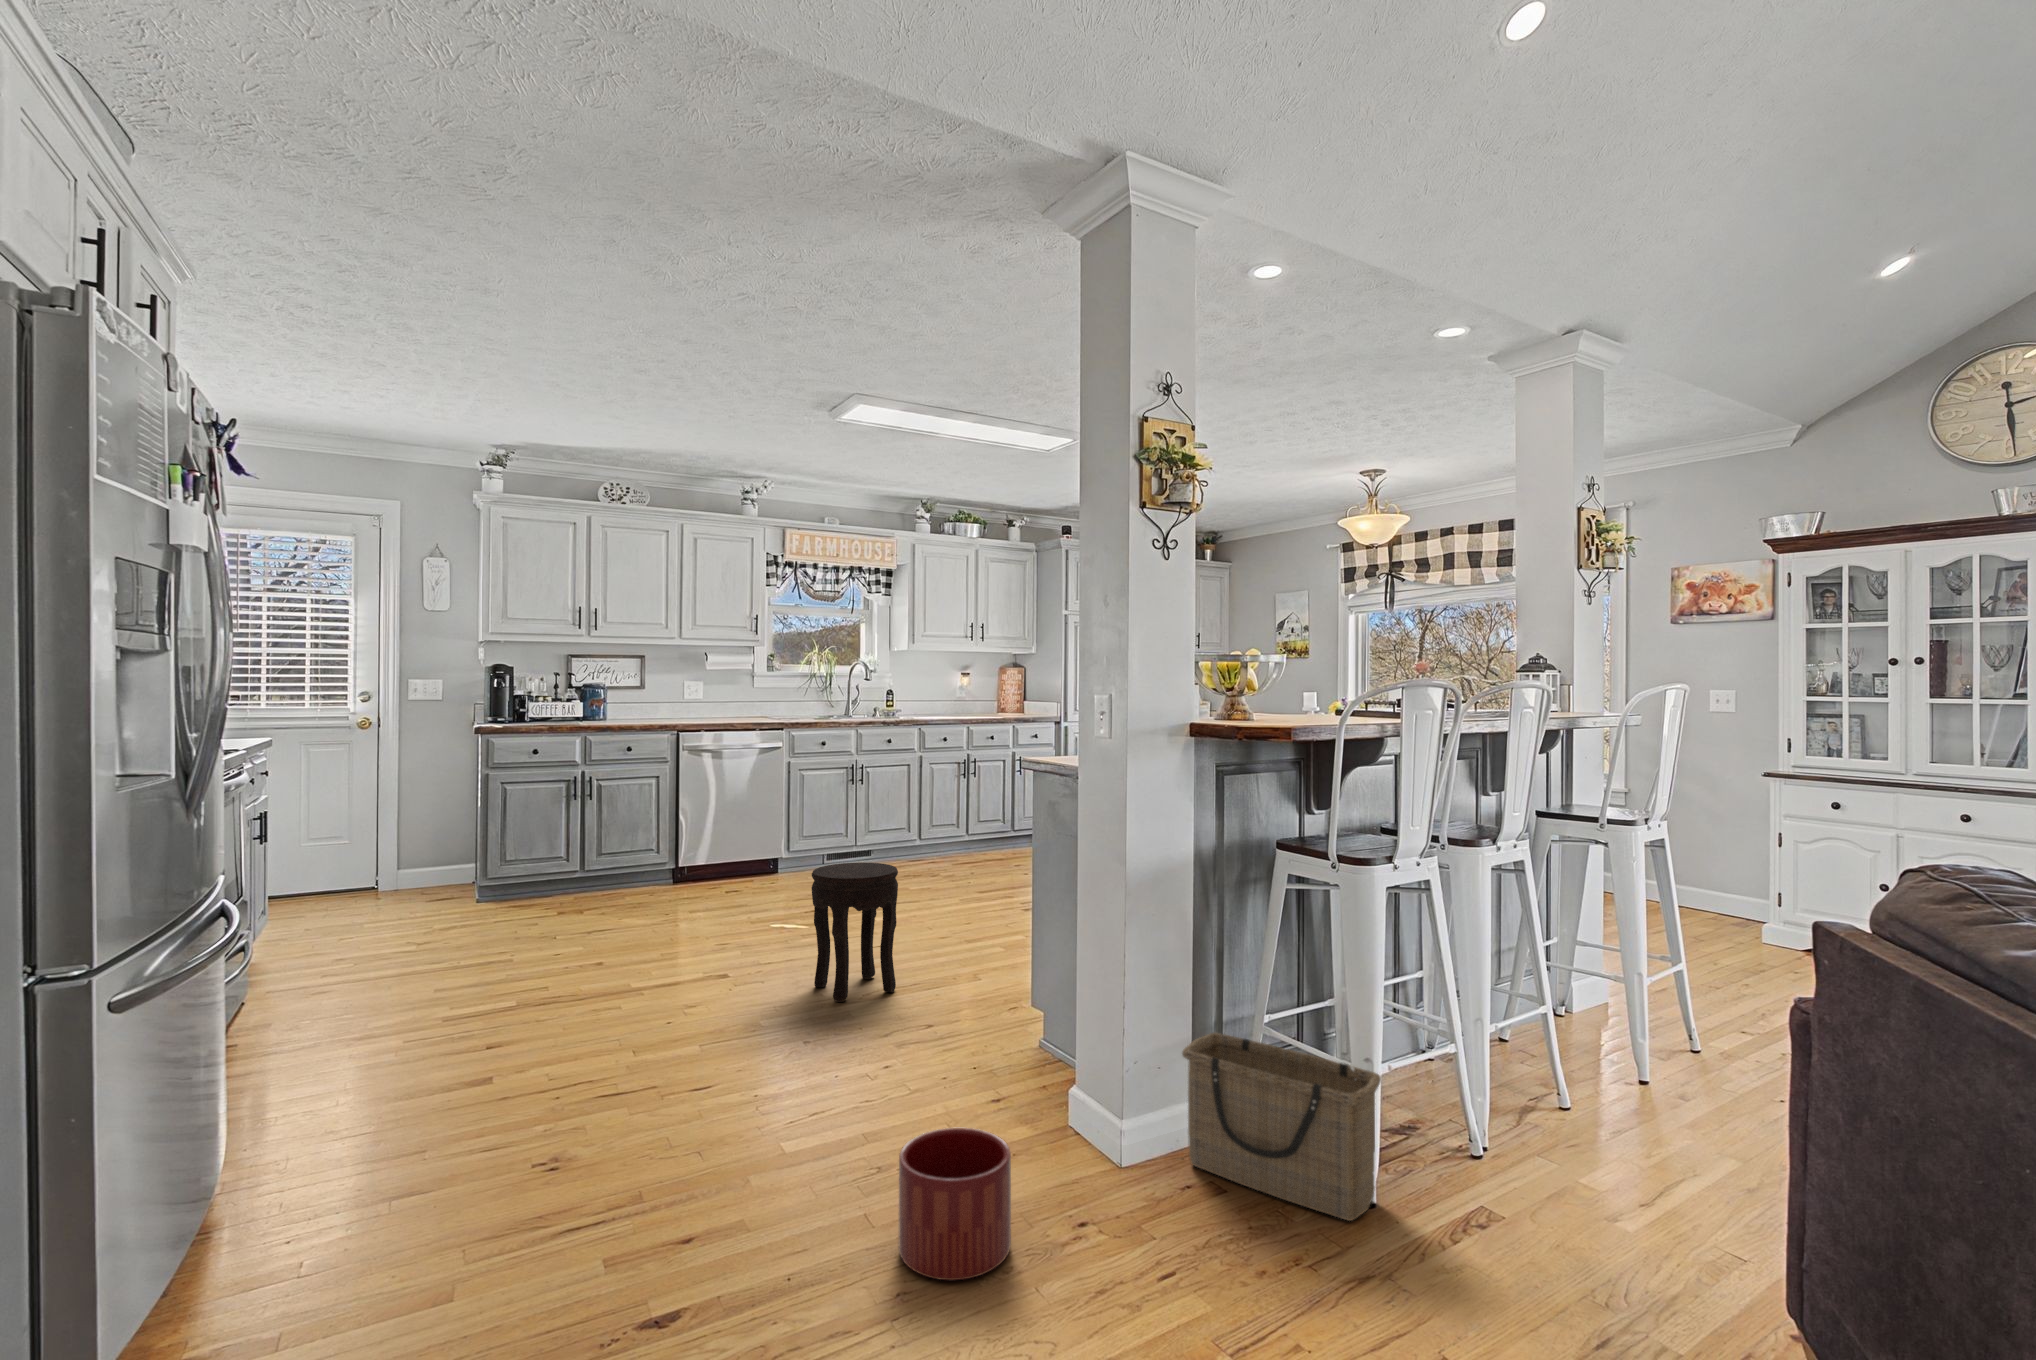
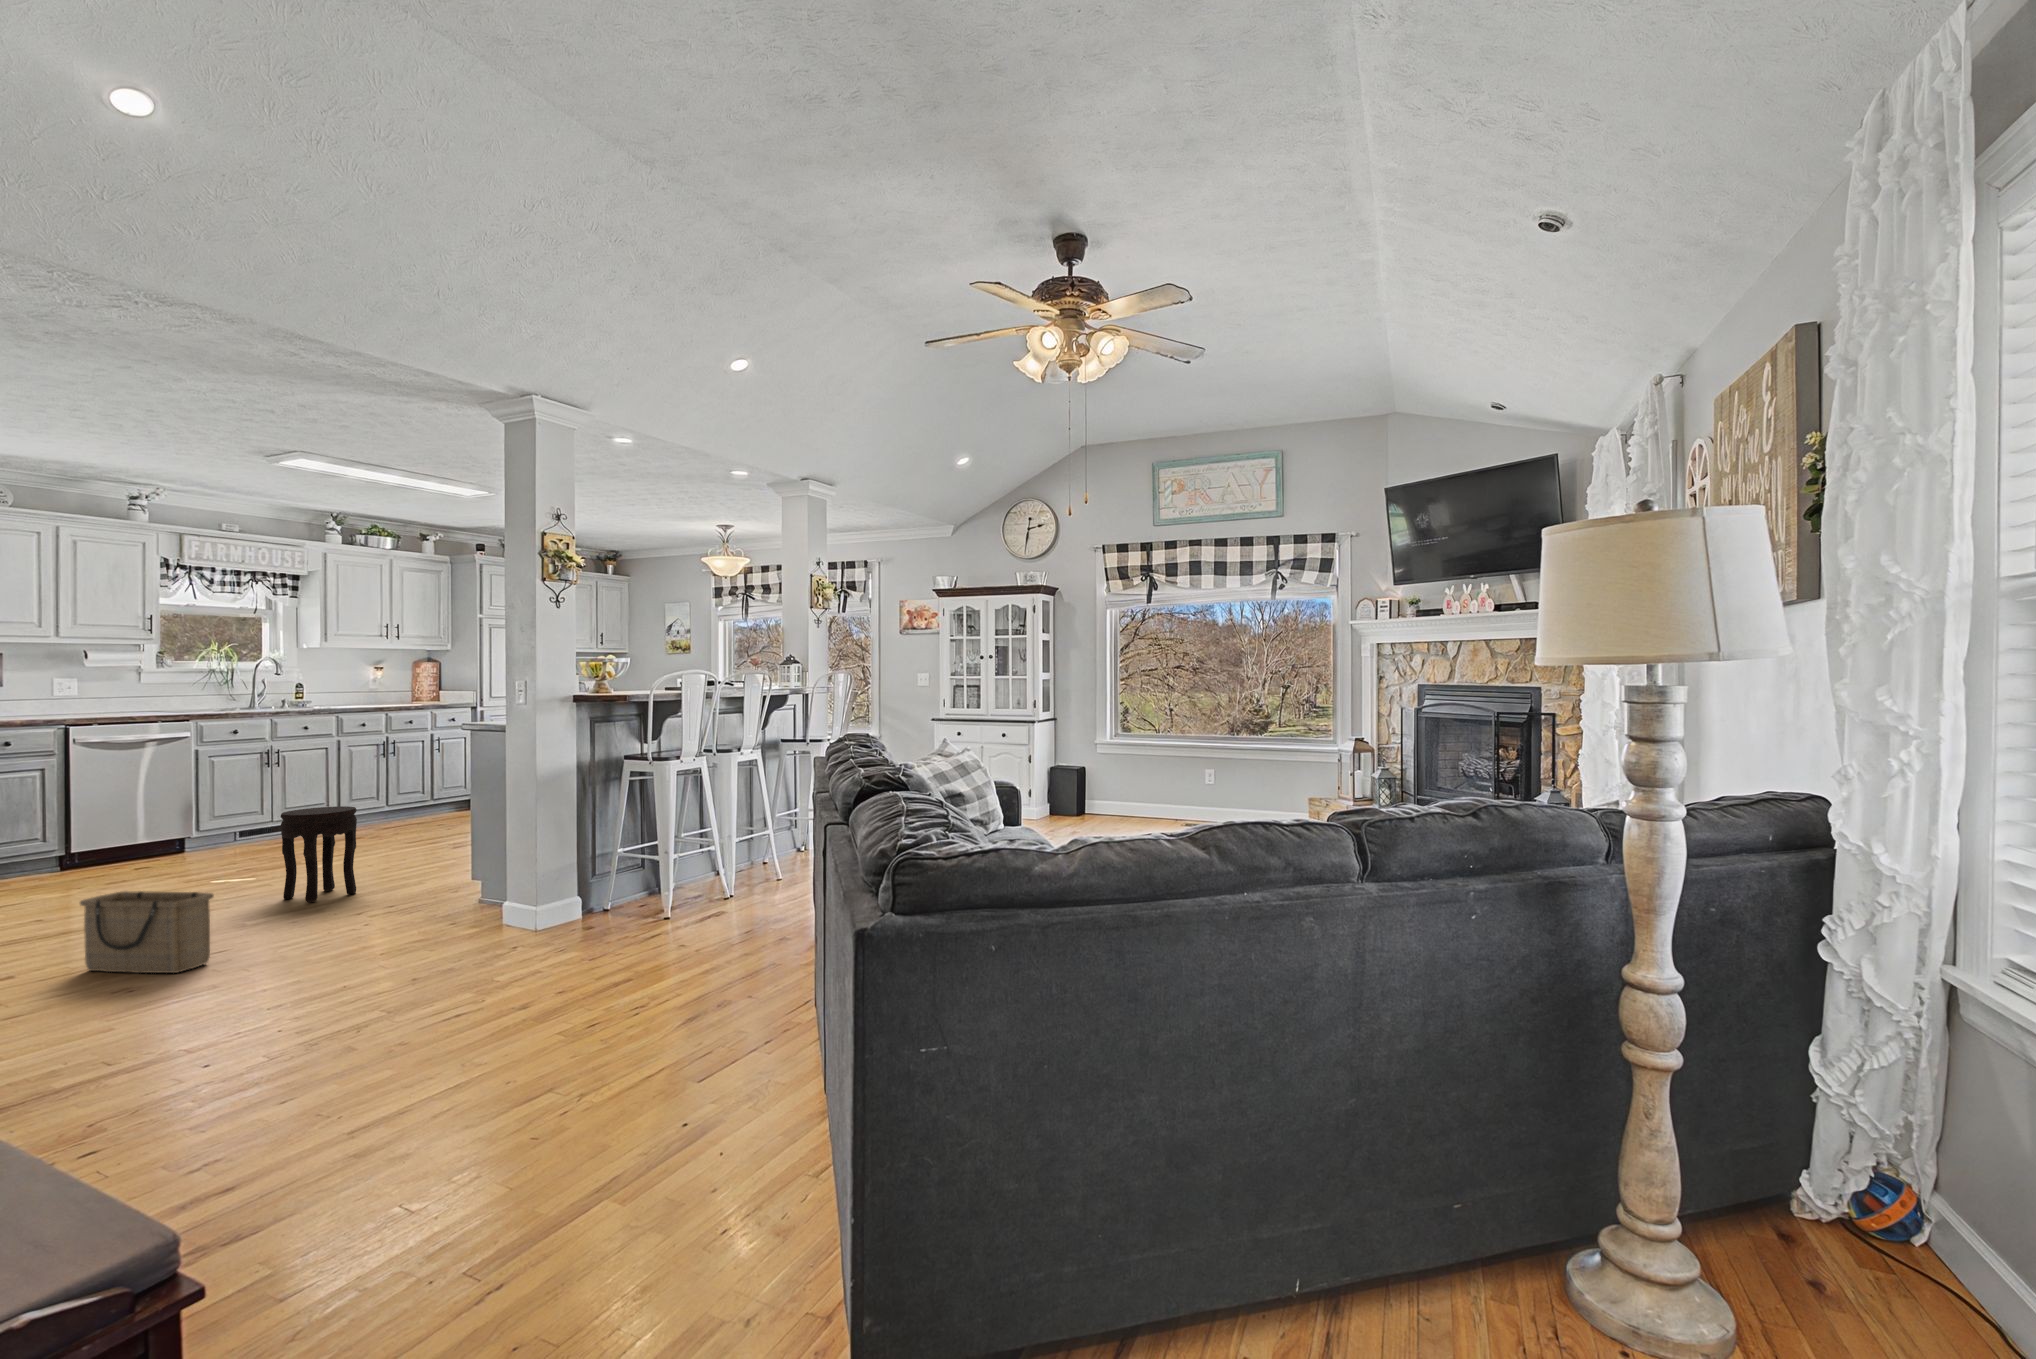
basket: present [1182,1033,1381,1221] -> present [80,891,214,973]
planter: present [899,1128,1011,1280] -> none [408,904,475,968]

